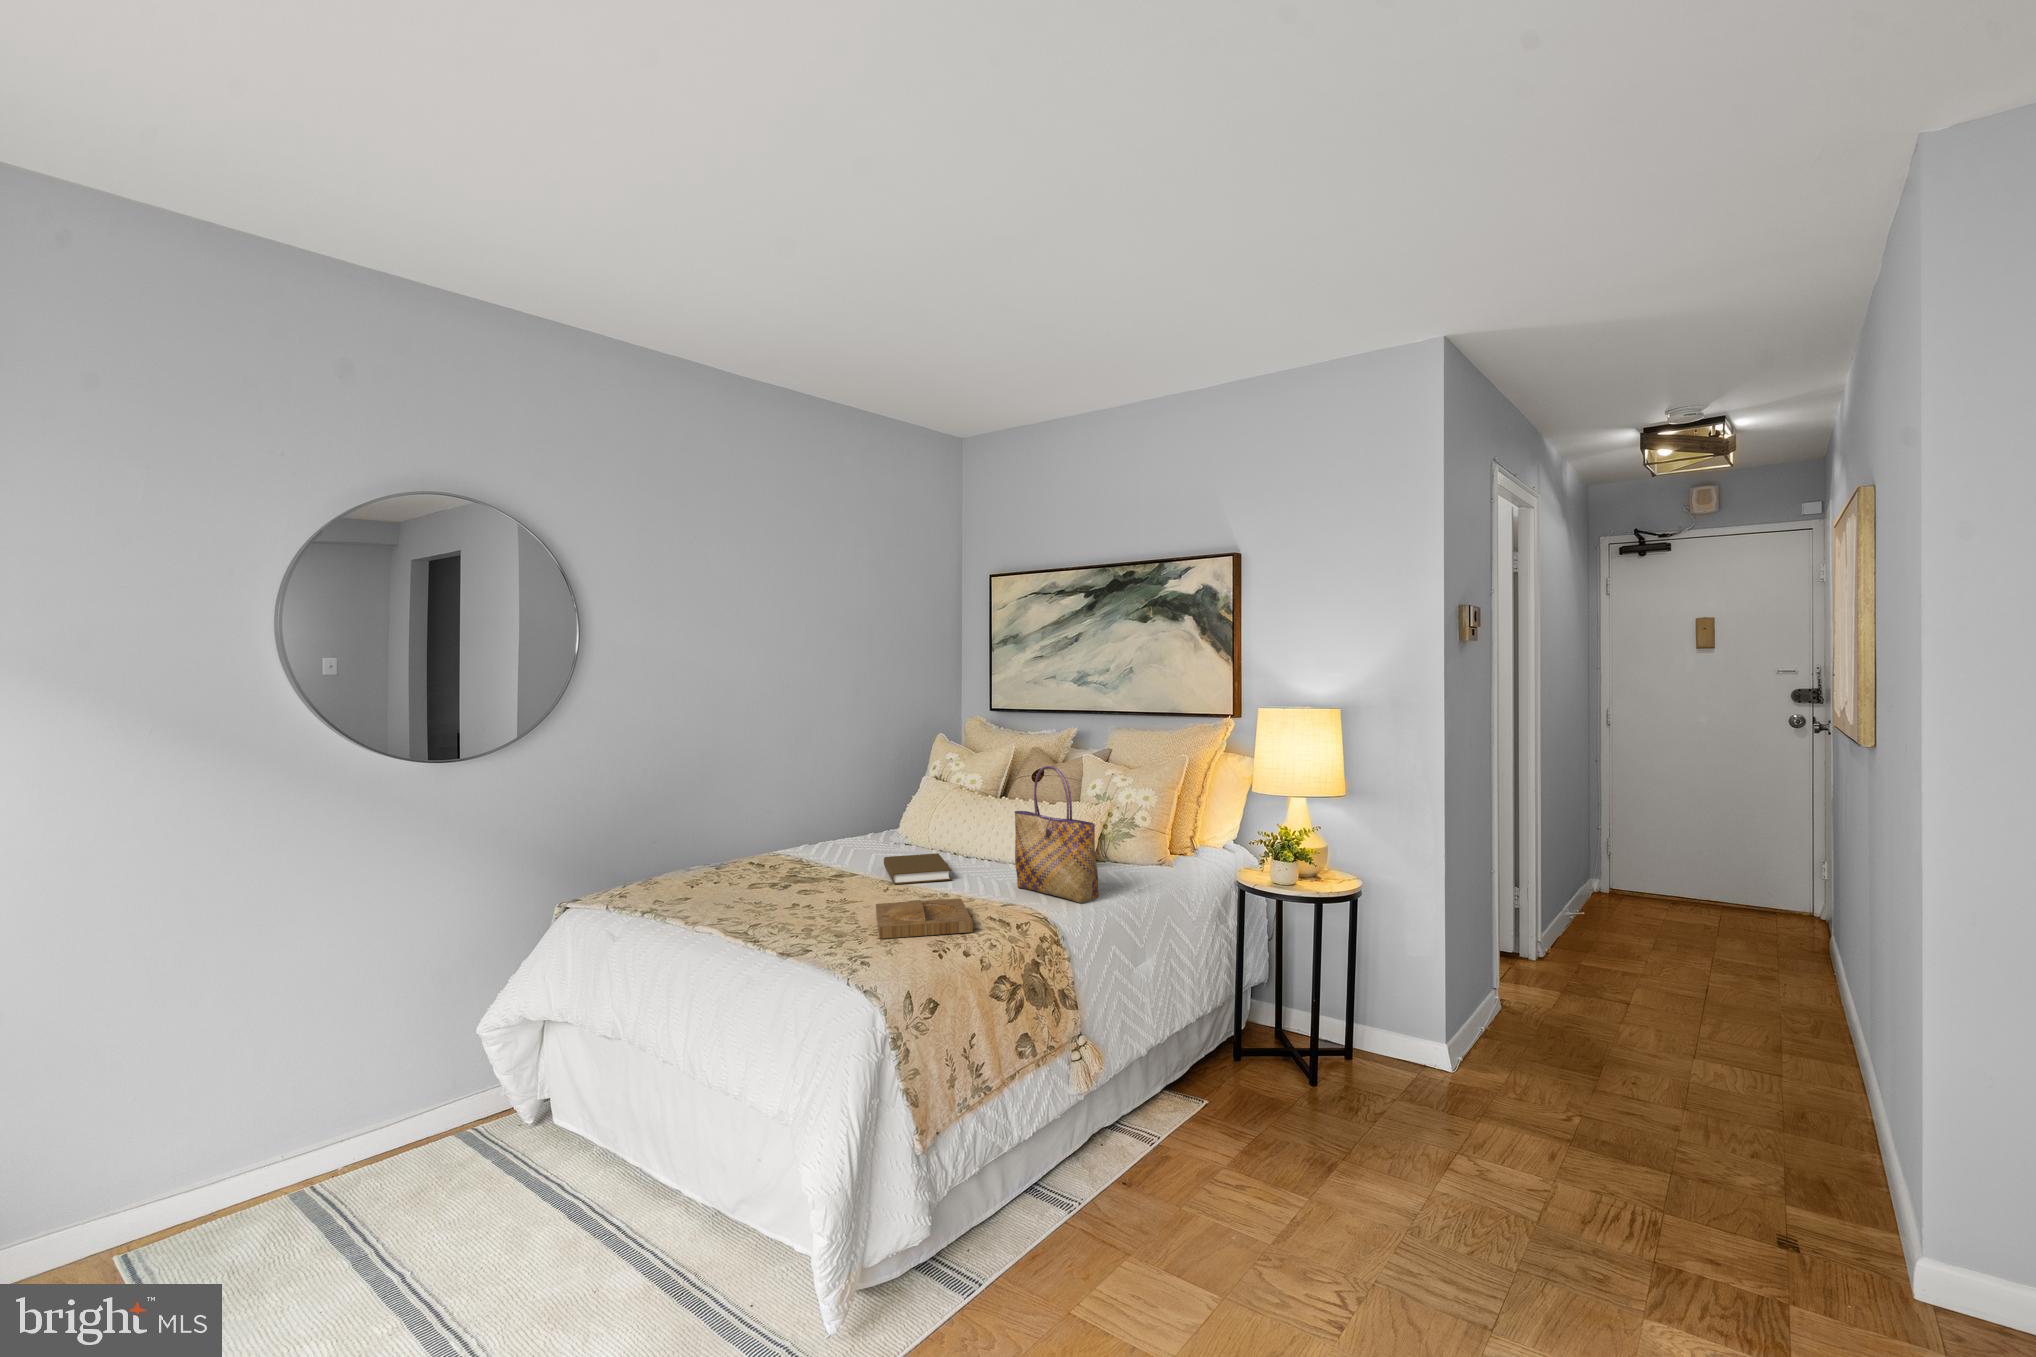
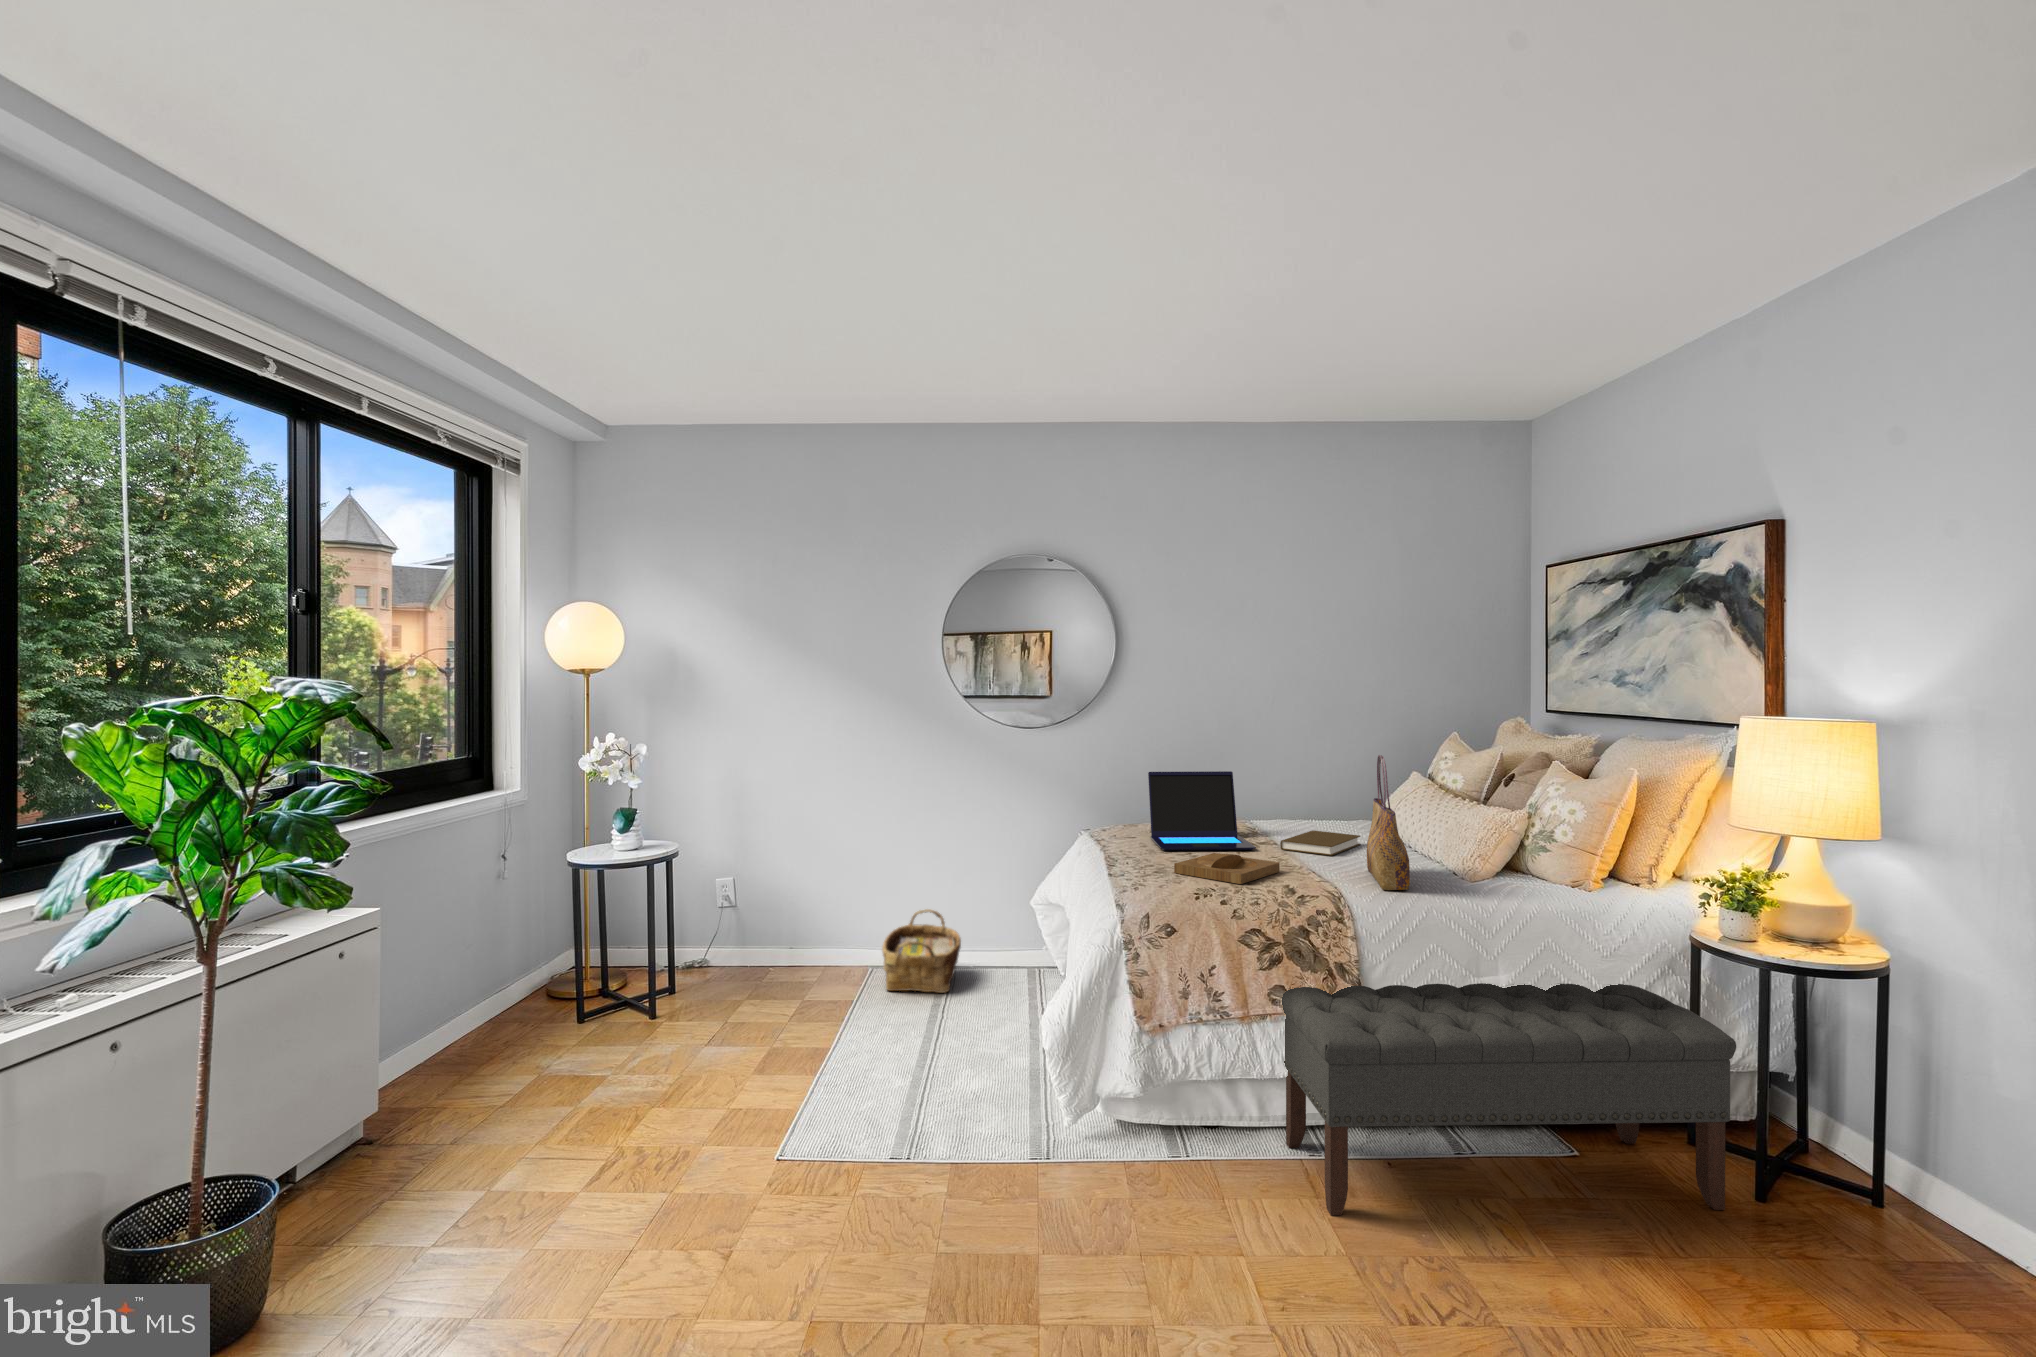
laptop: none [715,804,878,915] -> present [1148,771,1256,851]
bench: none [1048,938,1329,1250] -> present [1282,983,1736,1215]
woven basket: none [237,1109,406,1284] -> present [882,909,961,993]

